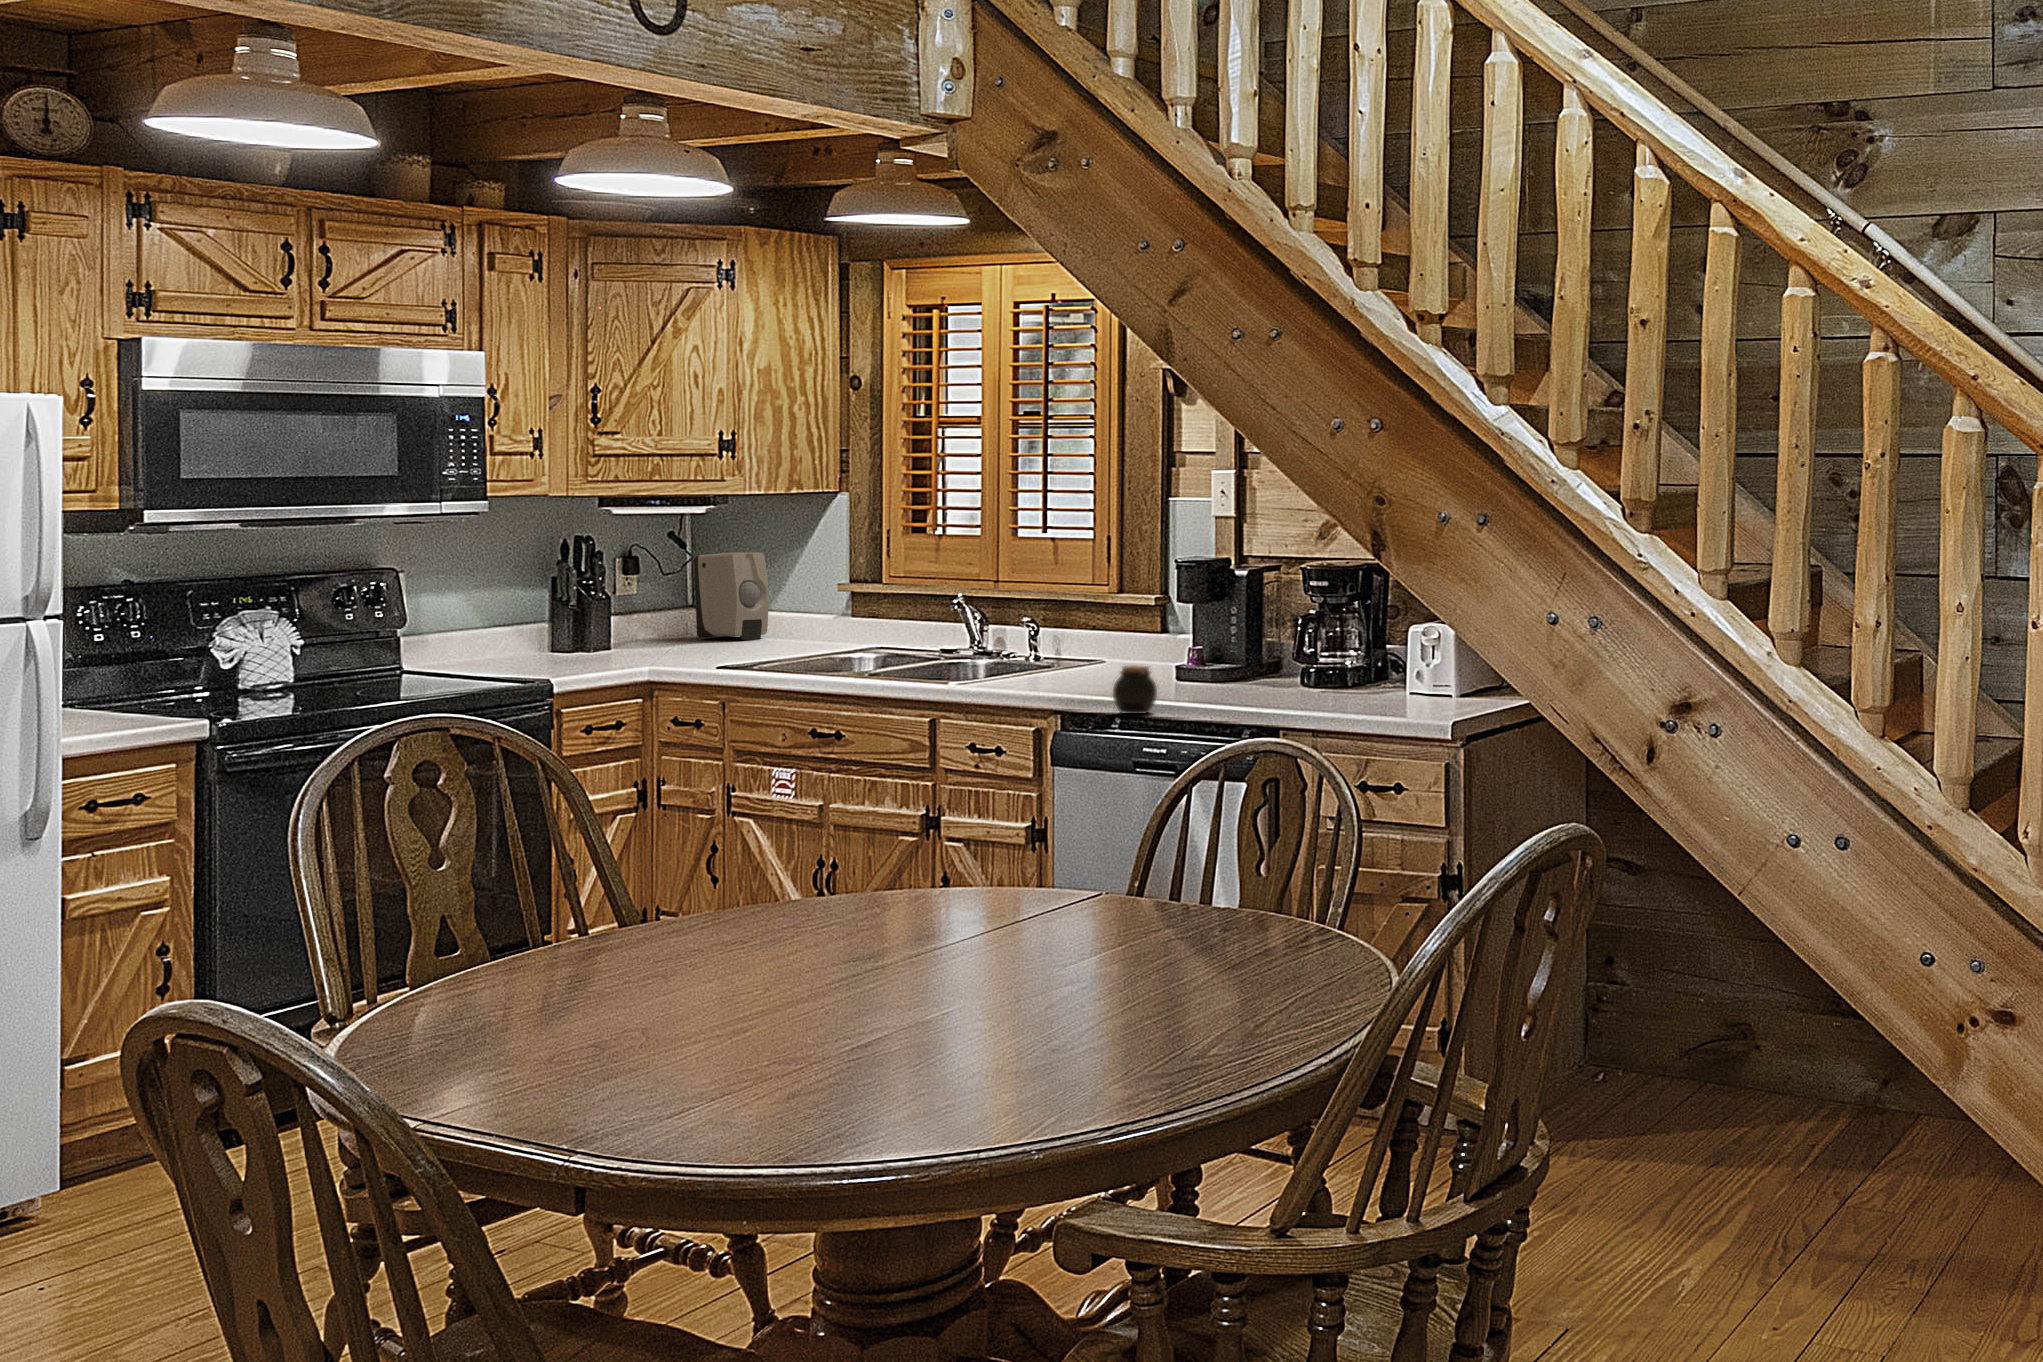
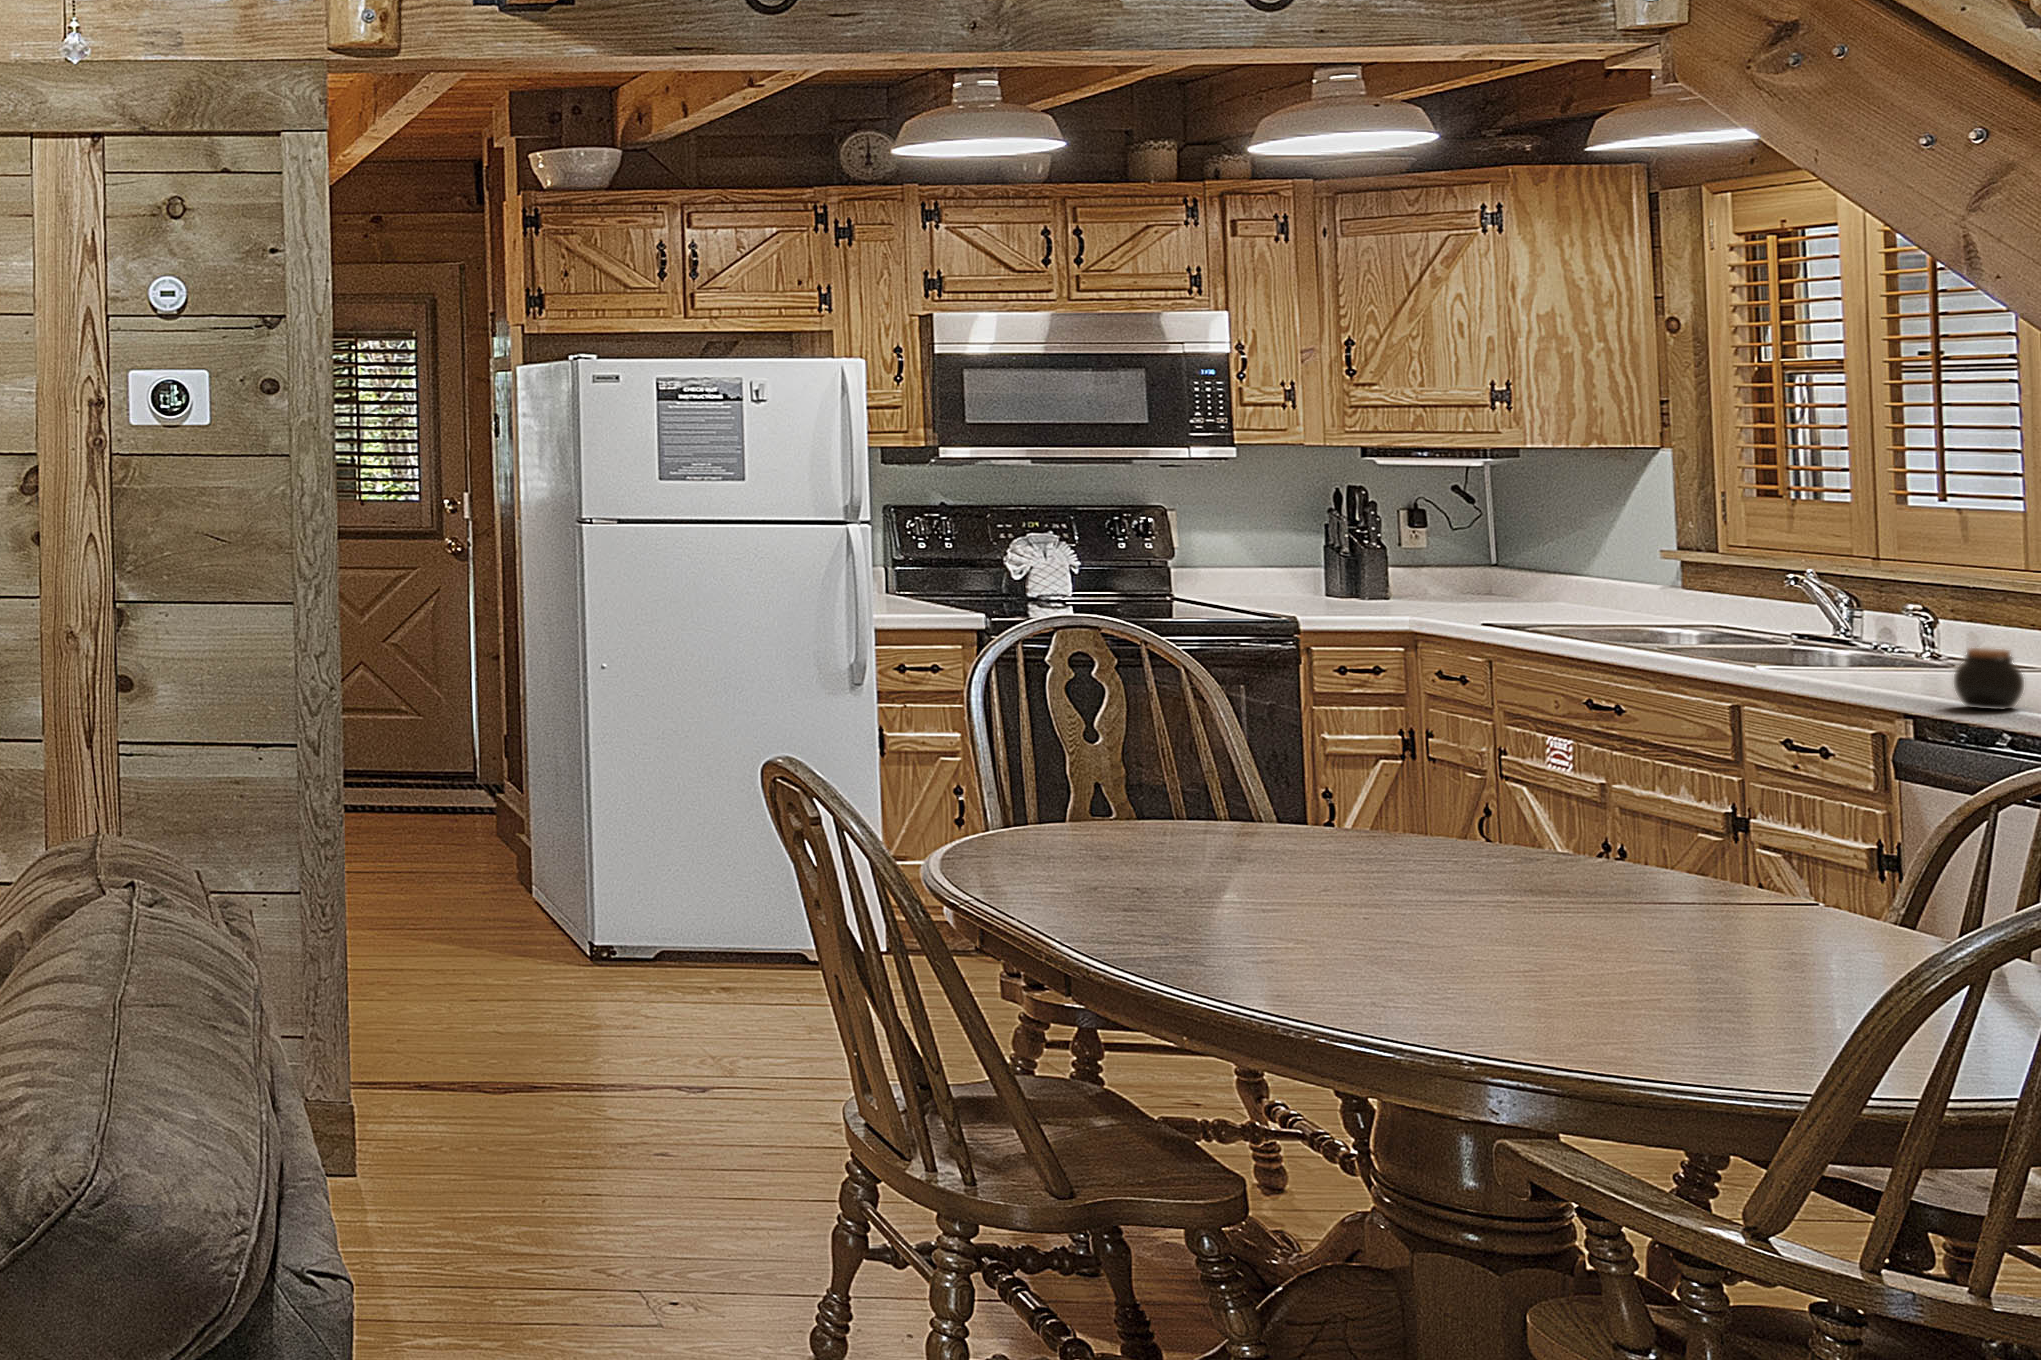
soap dispenser: present [694,552,769,640] -> none [1481,504,1570,600]

